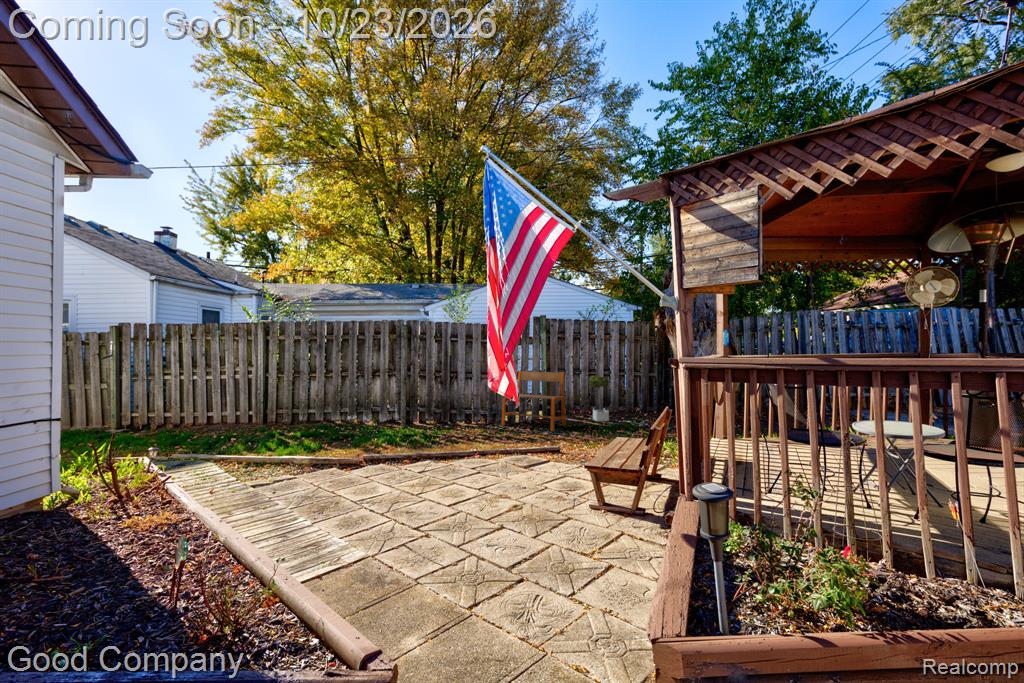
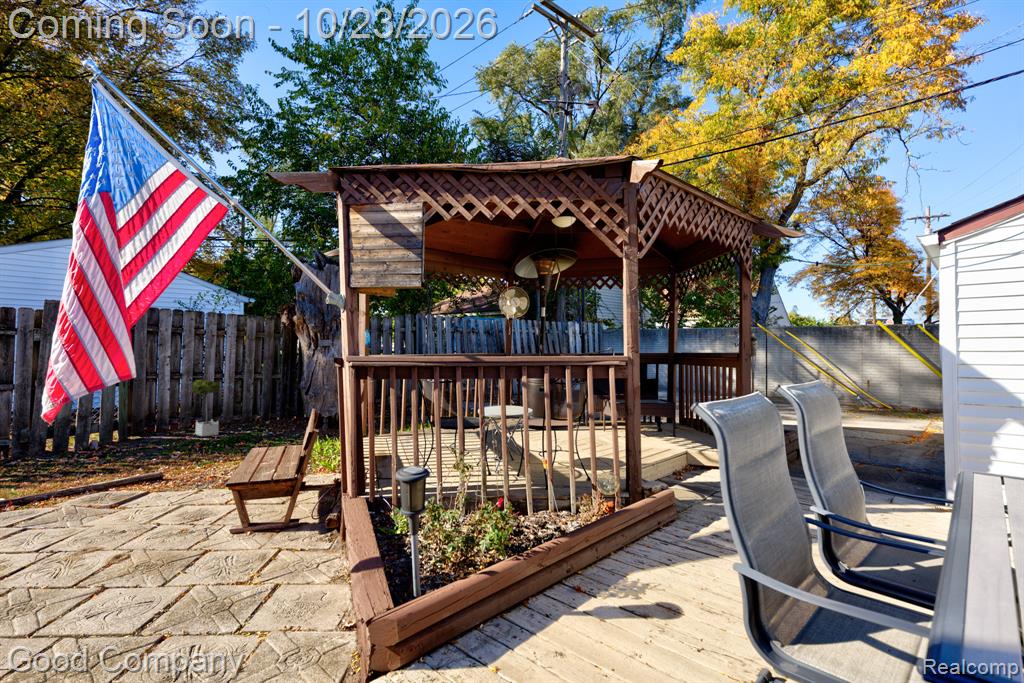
bench: present [501,371,567,431] -> none [45,375,161,455]

